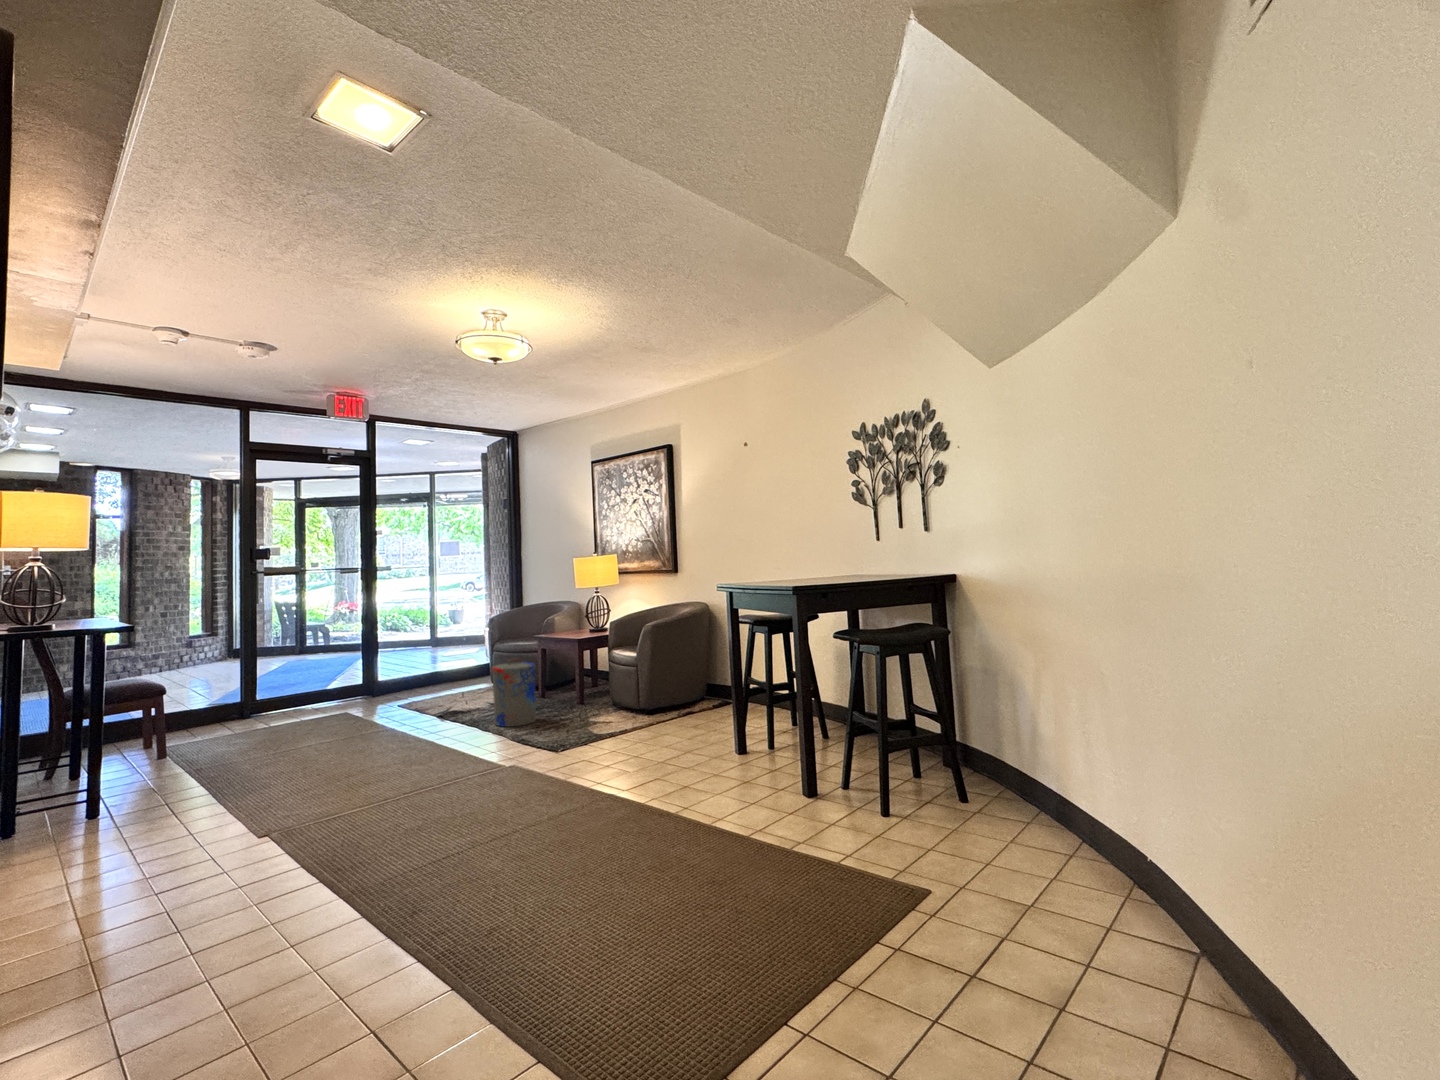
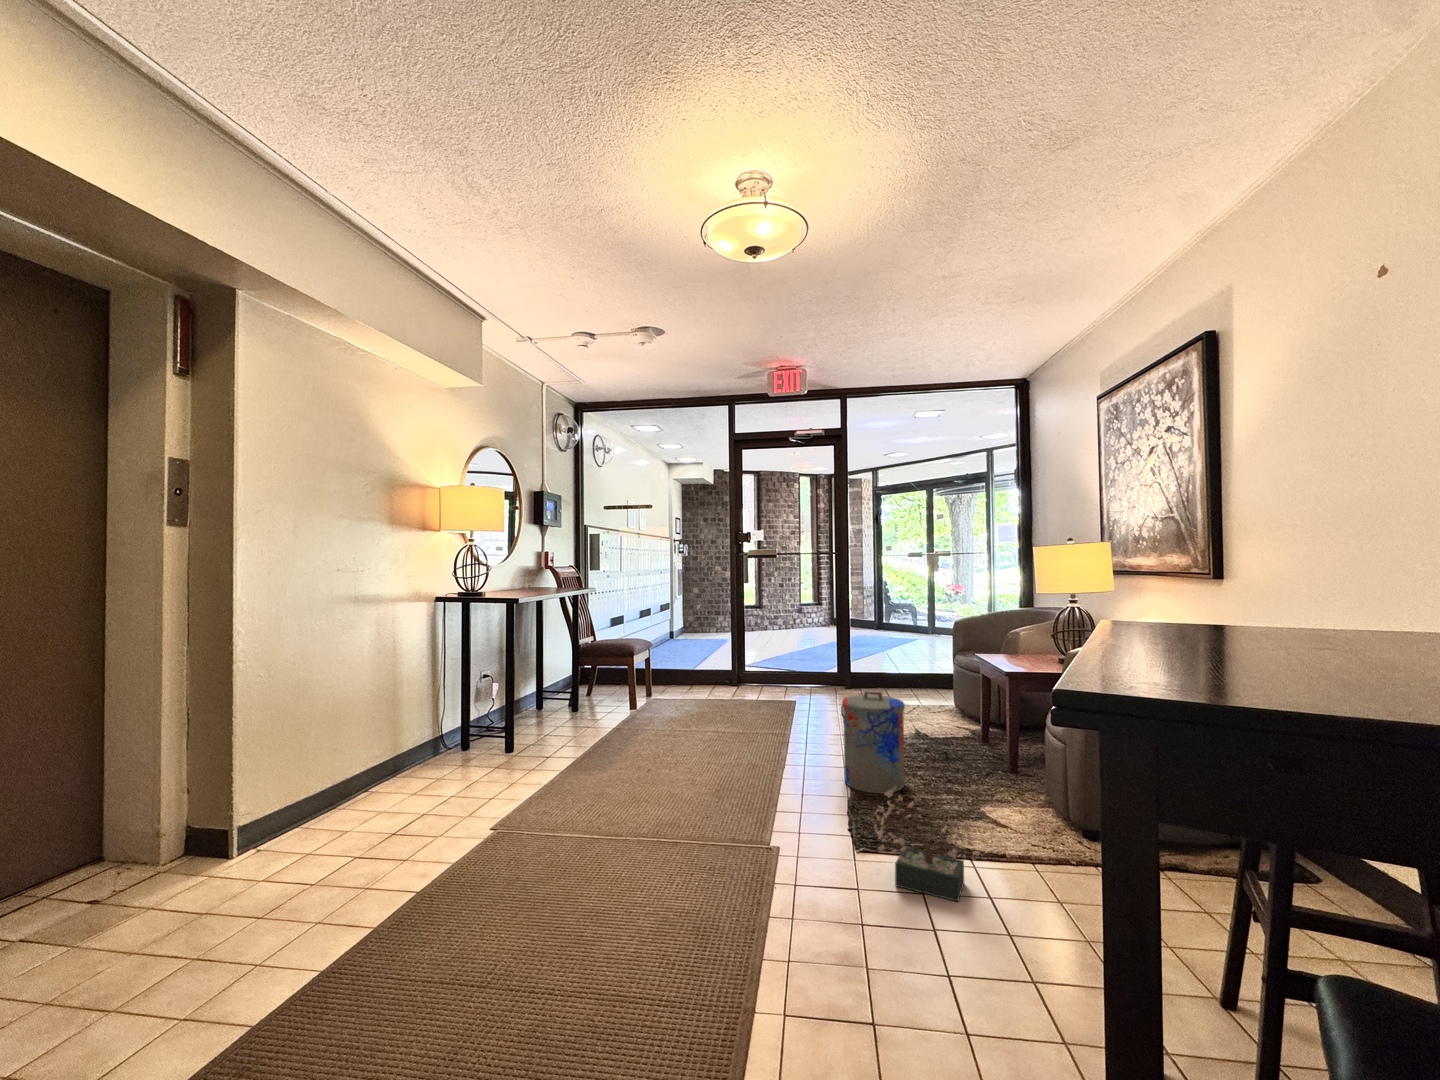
decorative plant: none [582,692,638,741] -> present [874,787,980,902]

